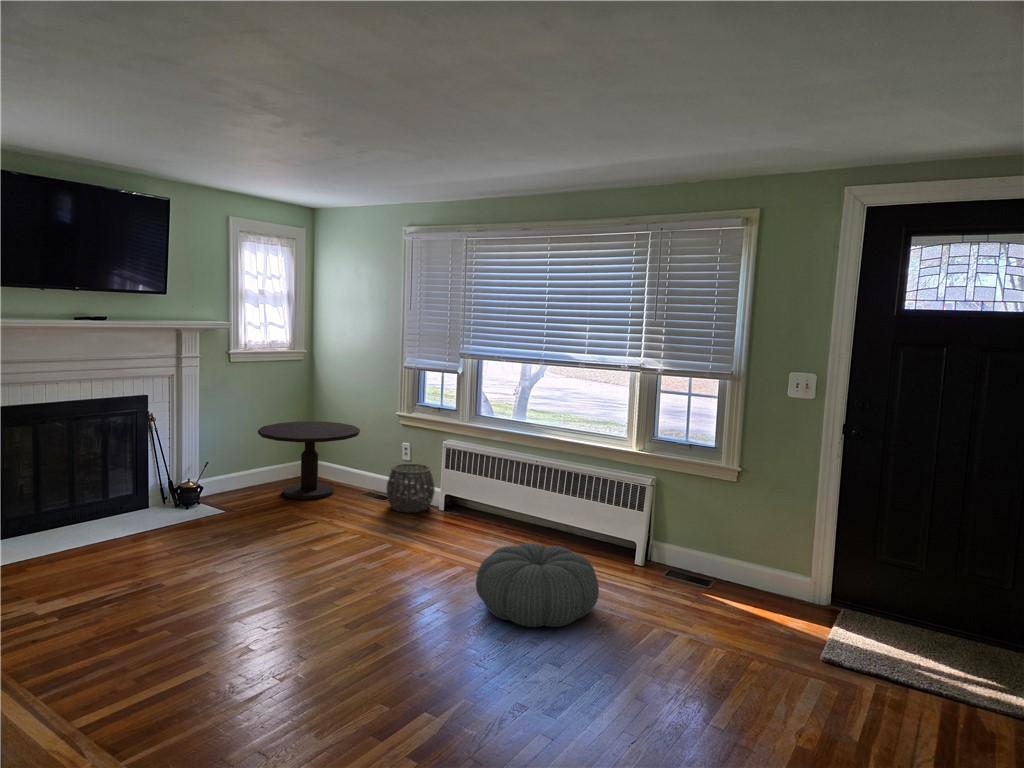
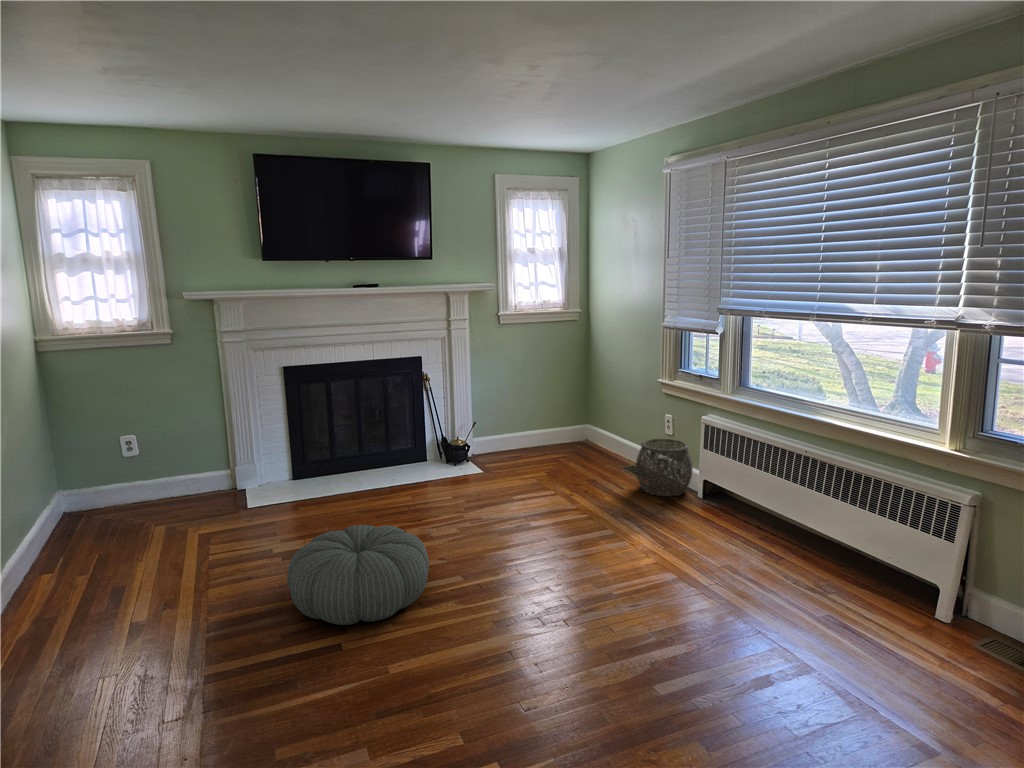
side table: present [258,421,360,499] -> none [521,385,623,468]
pouf: present [476,543,599,627] -> present [287,525,429,625]

